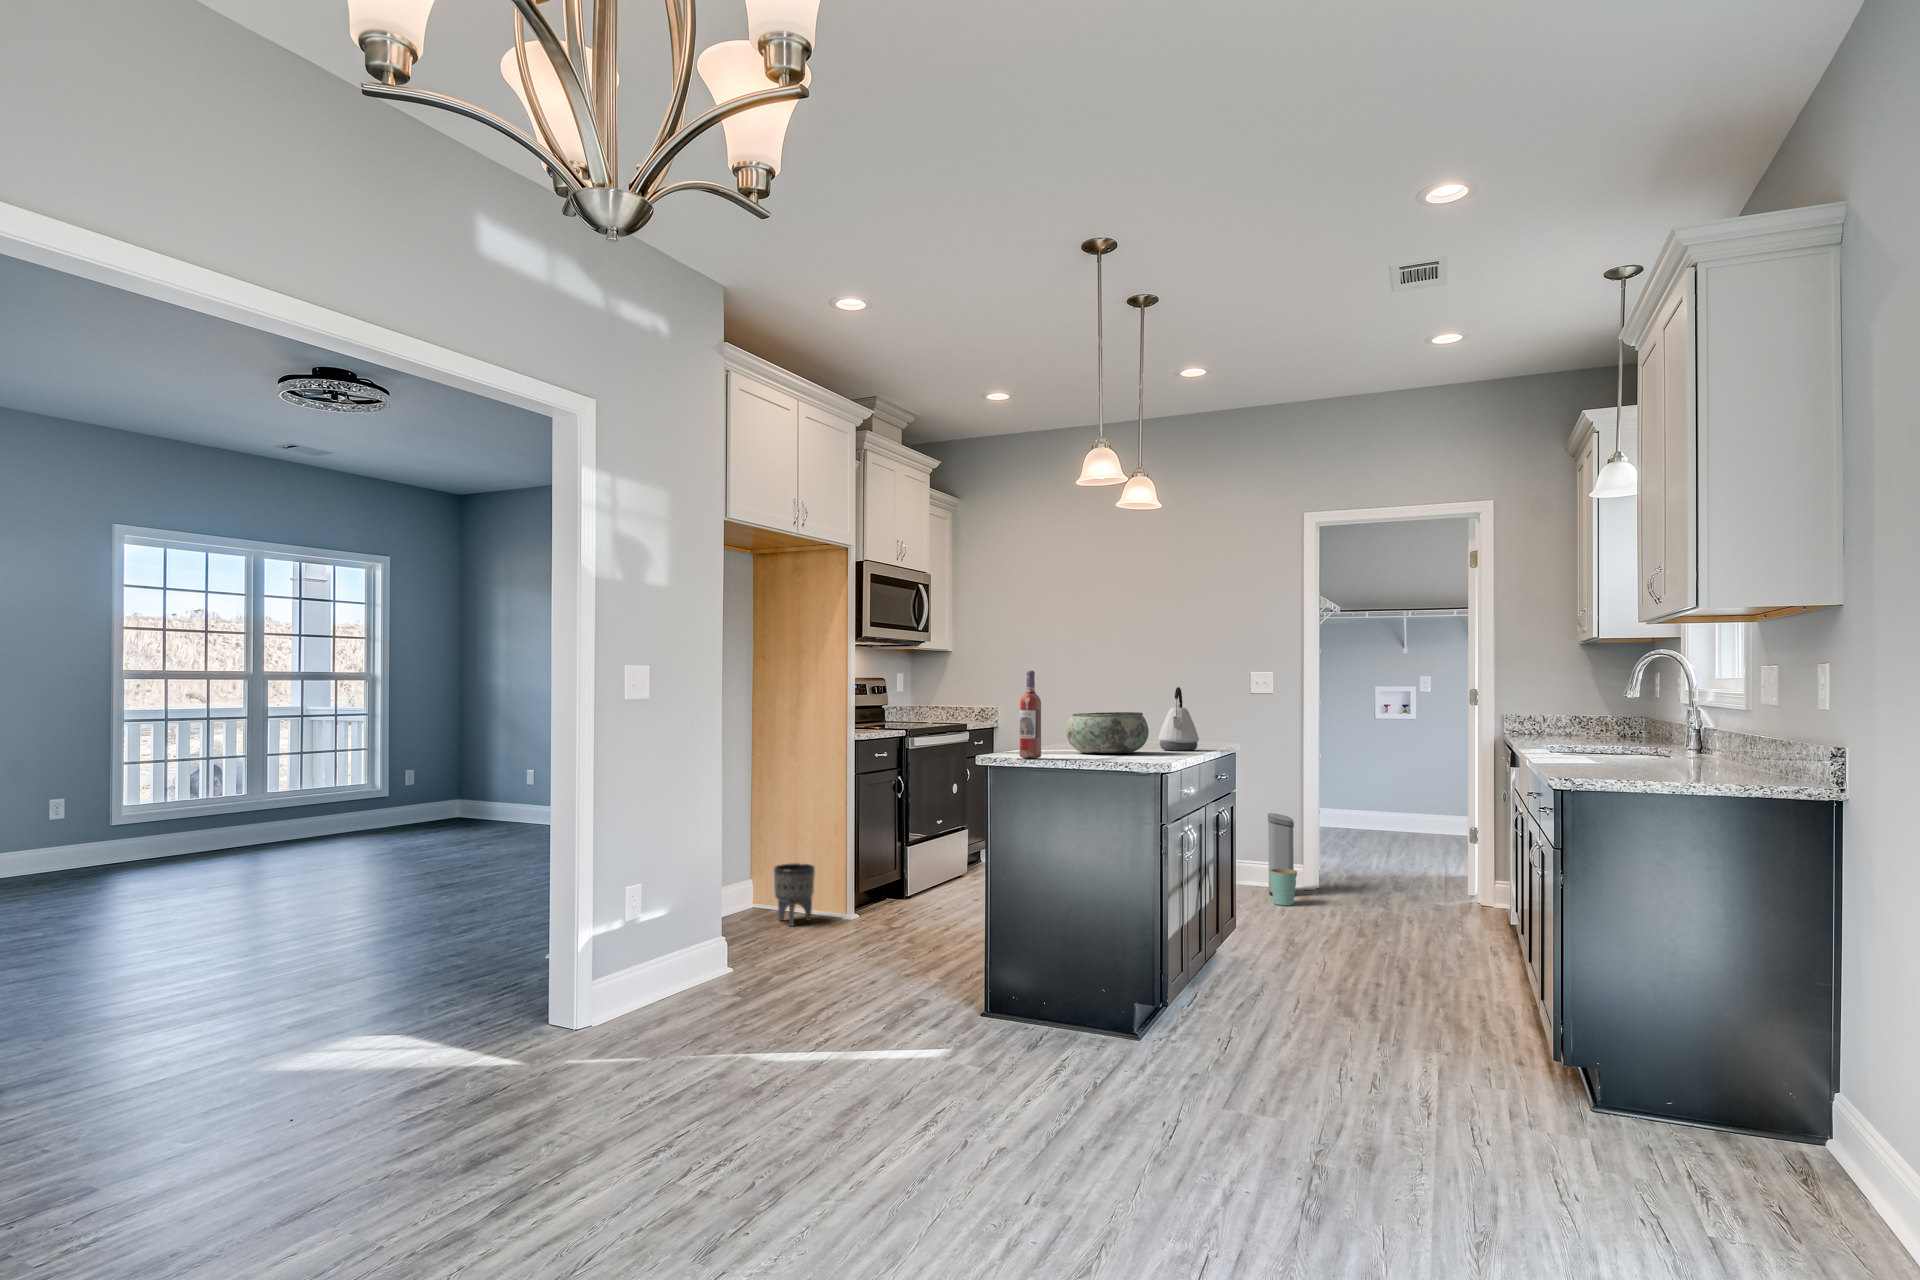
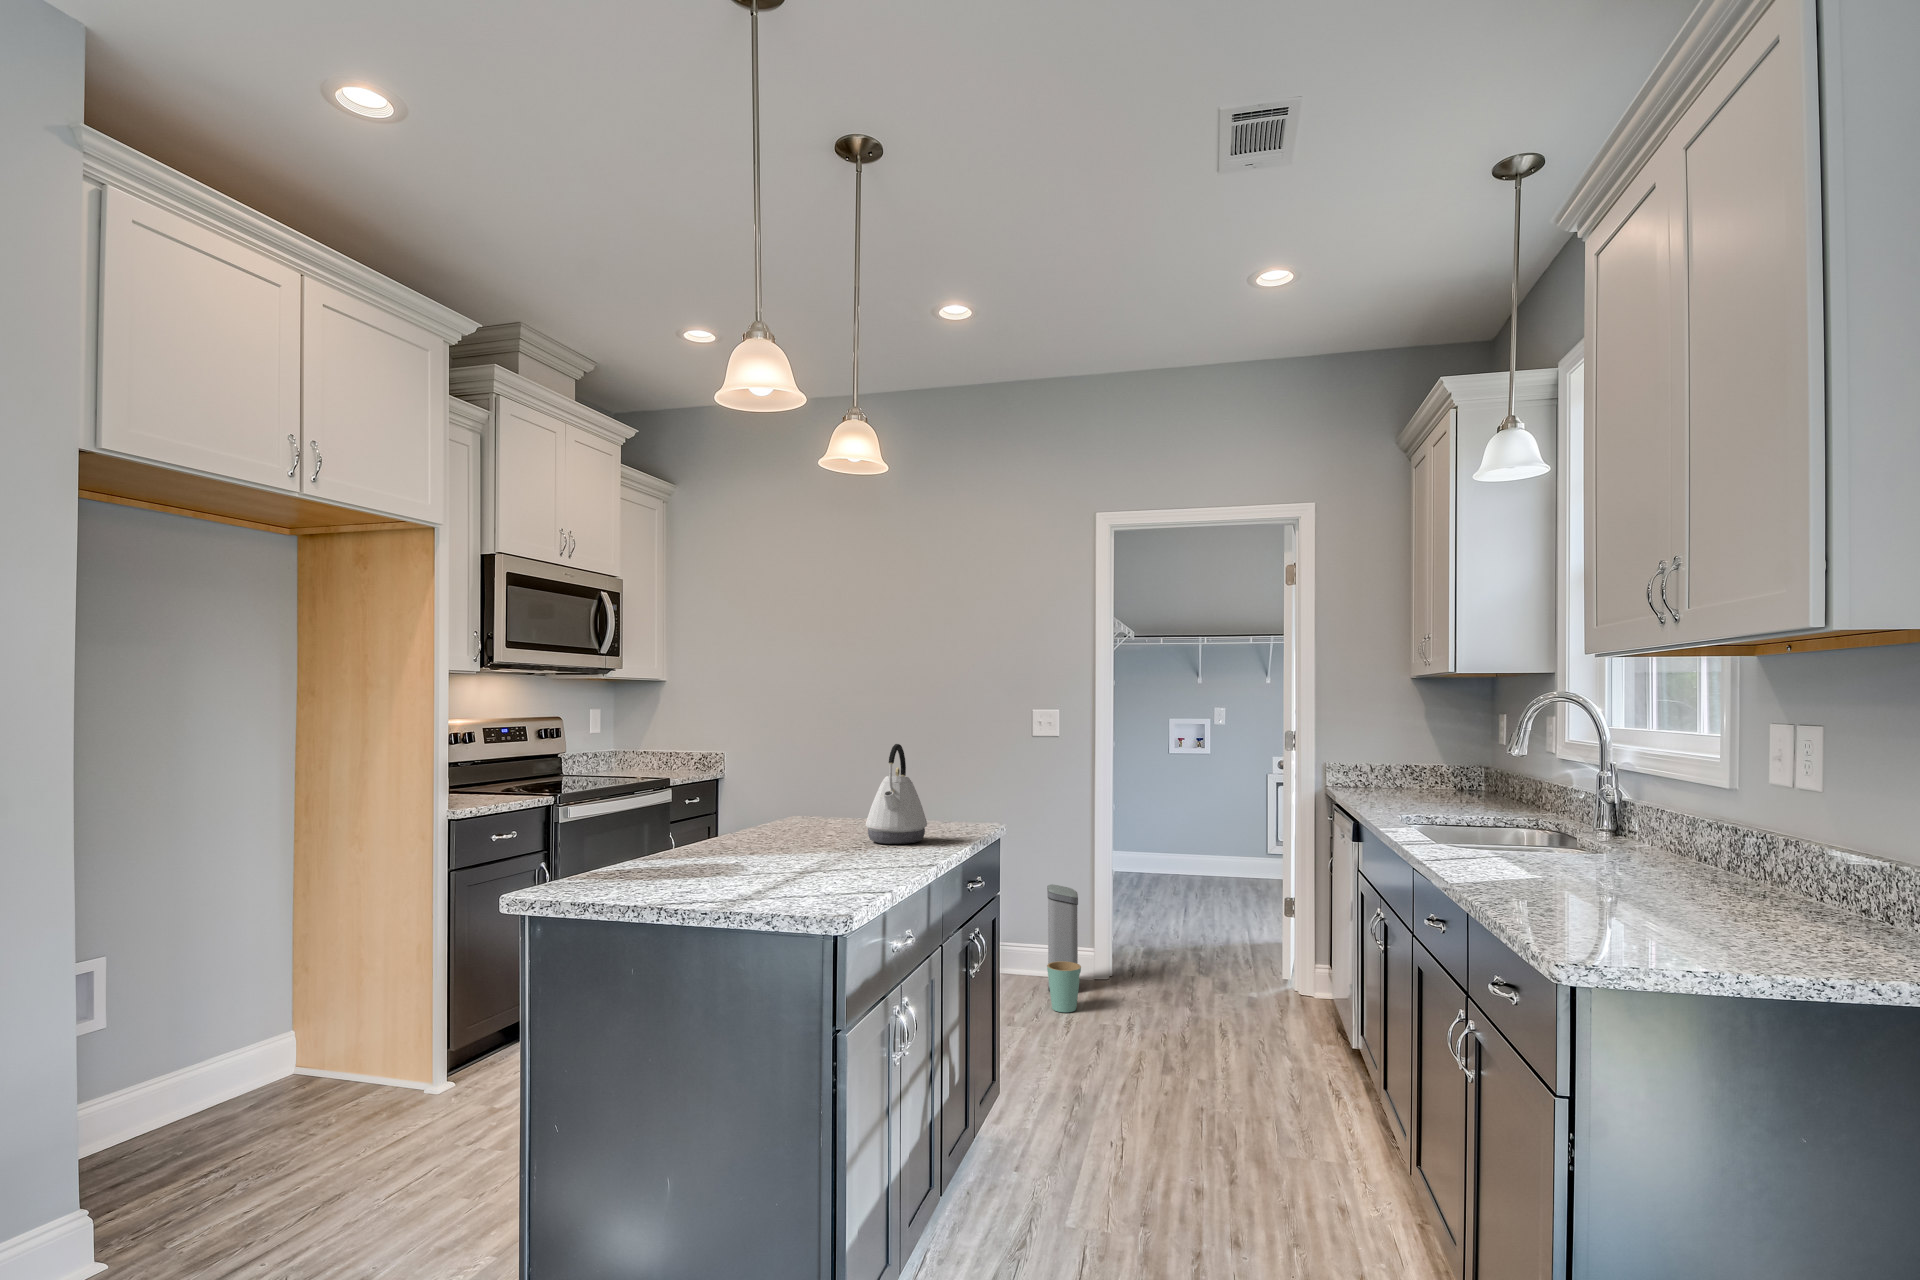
wine bottle: present [1020,671,1041,758] -> none [569,729,614,892]
bowl: present [1066,712,1149,753] -> none [698,787,836,863]
planter: present [774,863,815,926] -> none [311,999,384,1105]

